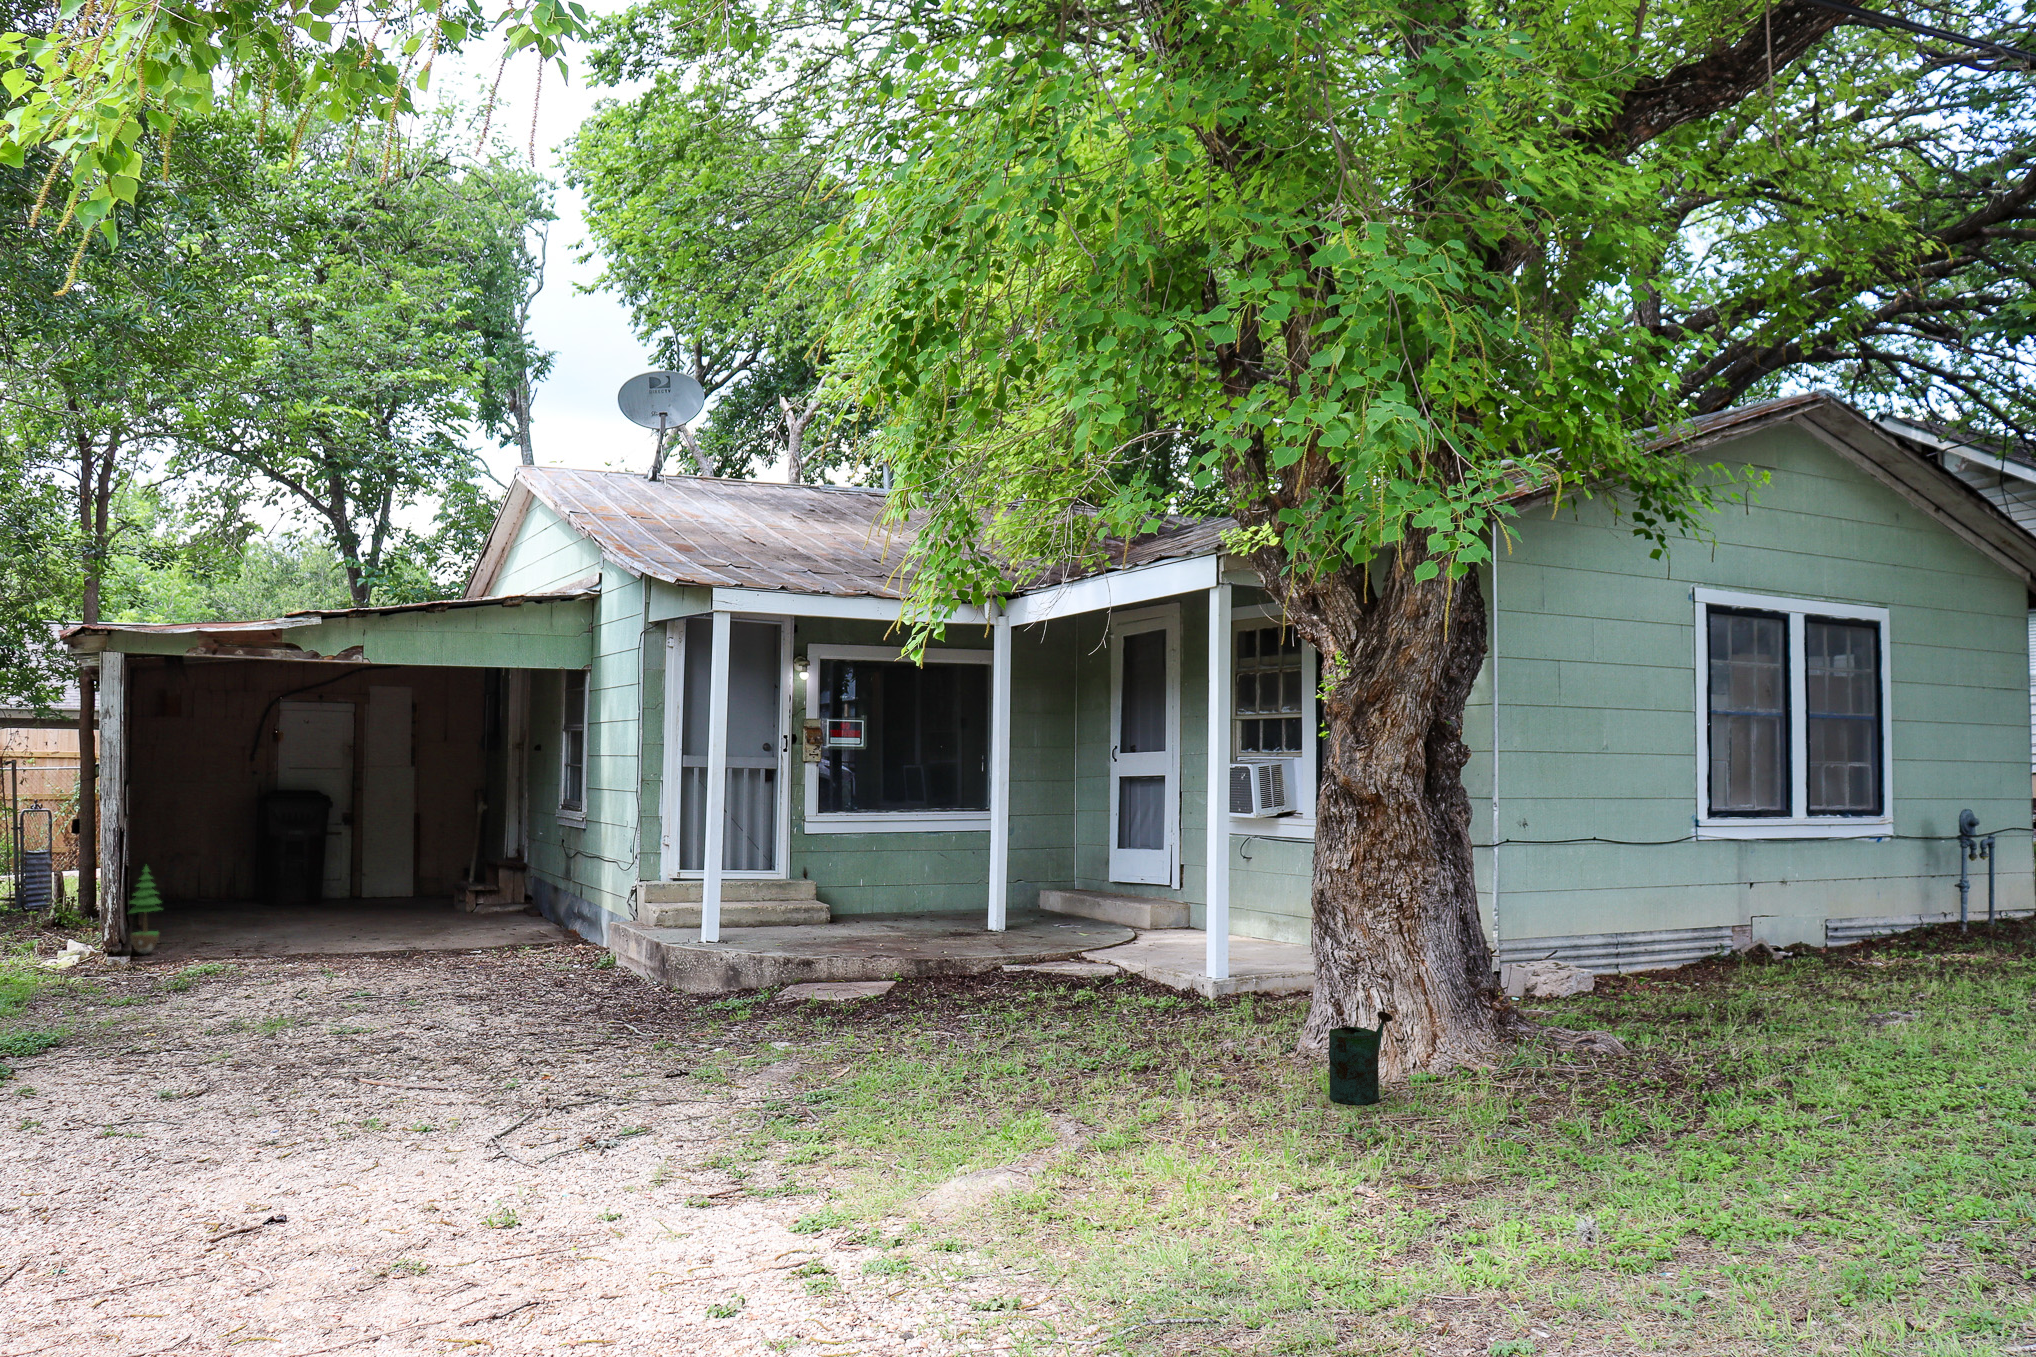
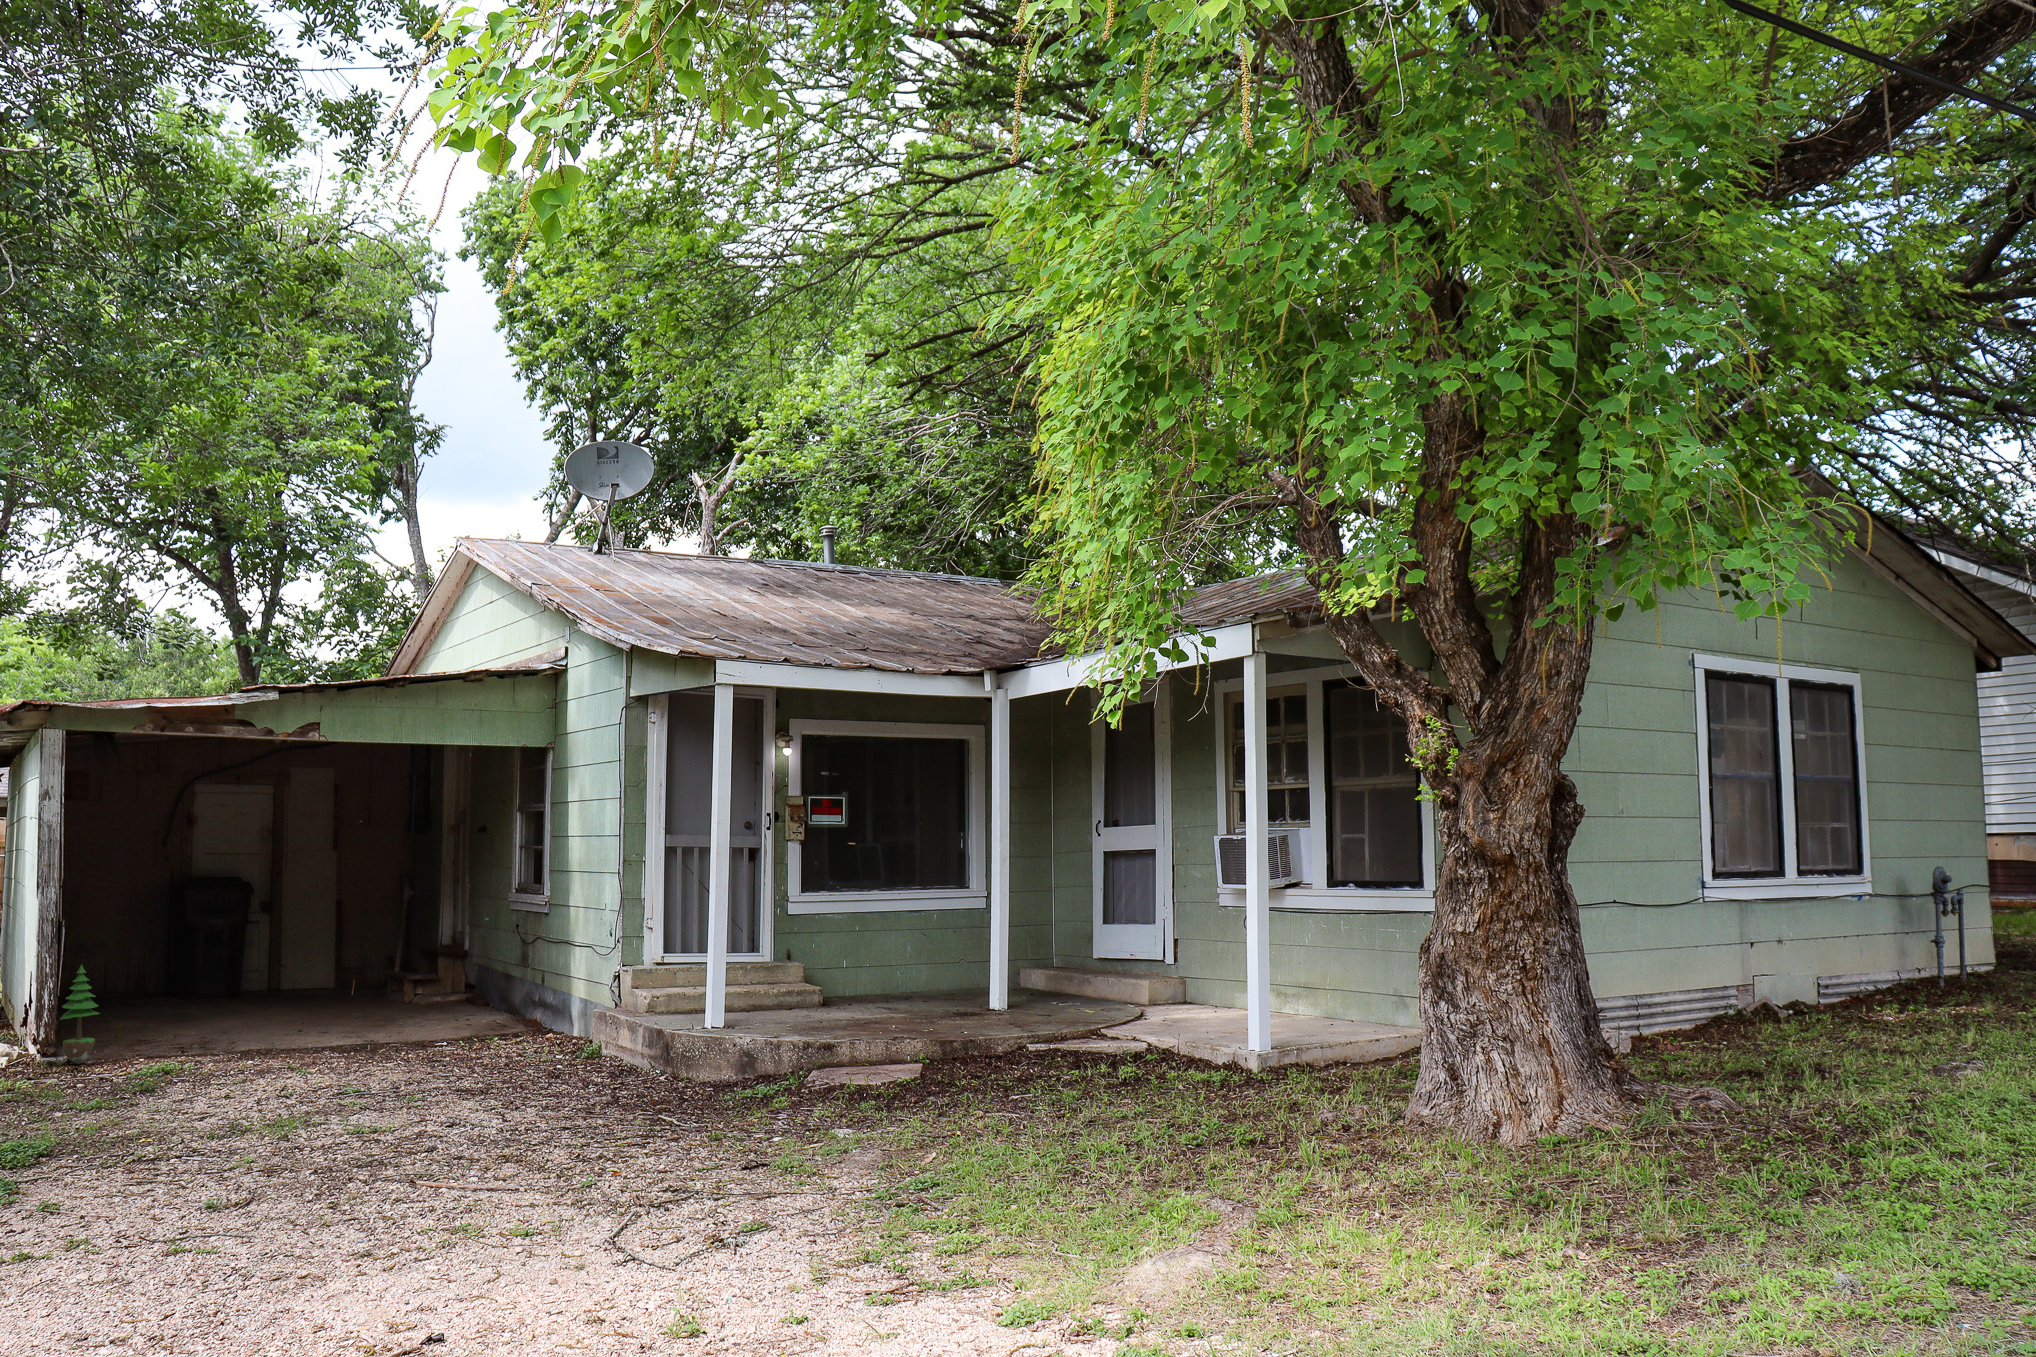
watering can: present [1329,1011,1393,1105] -> none [1430,1069,1487,1164]

